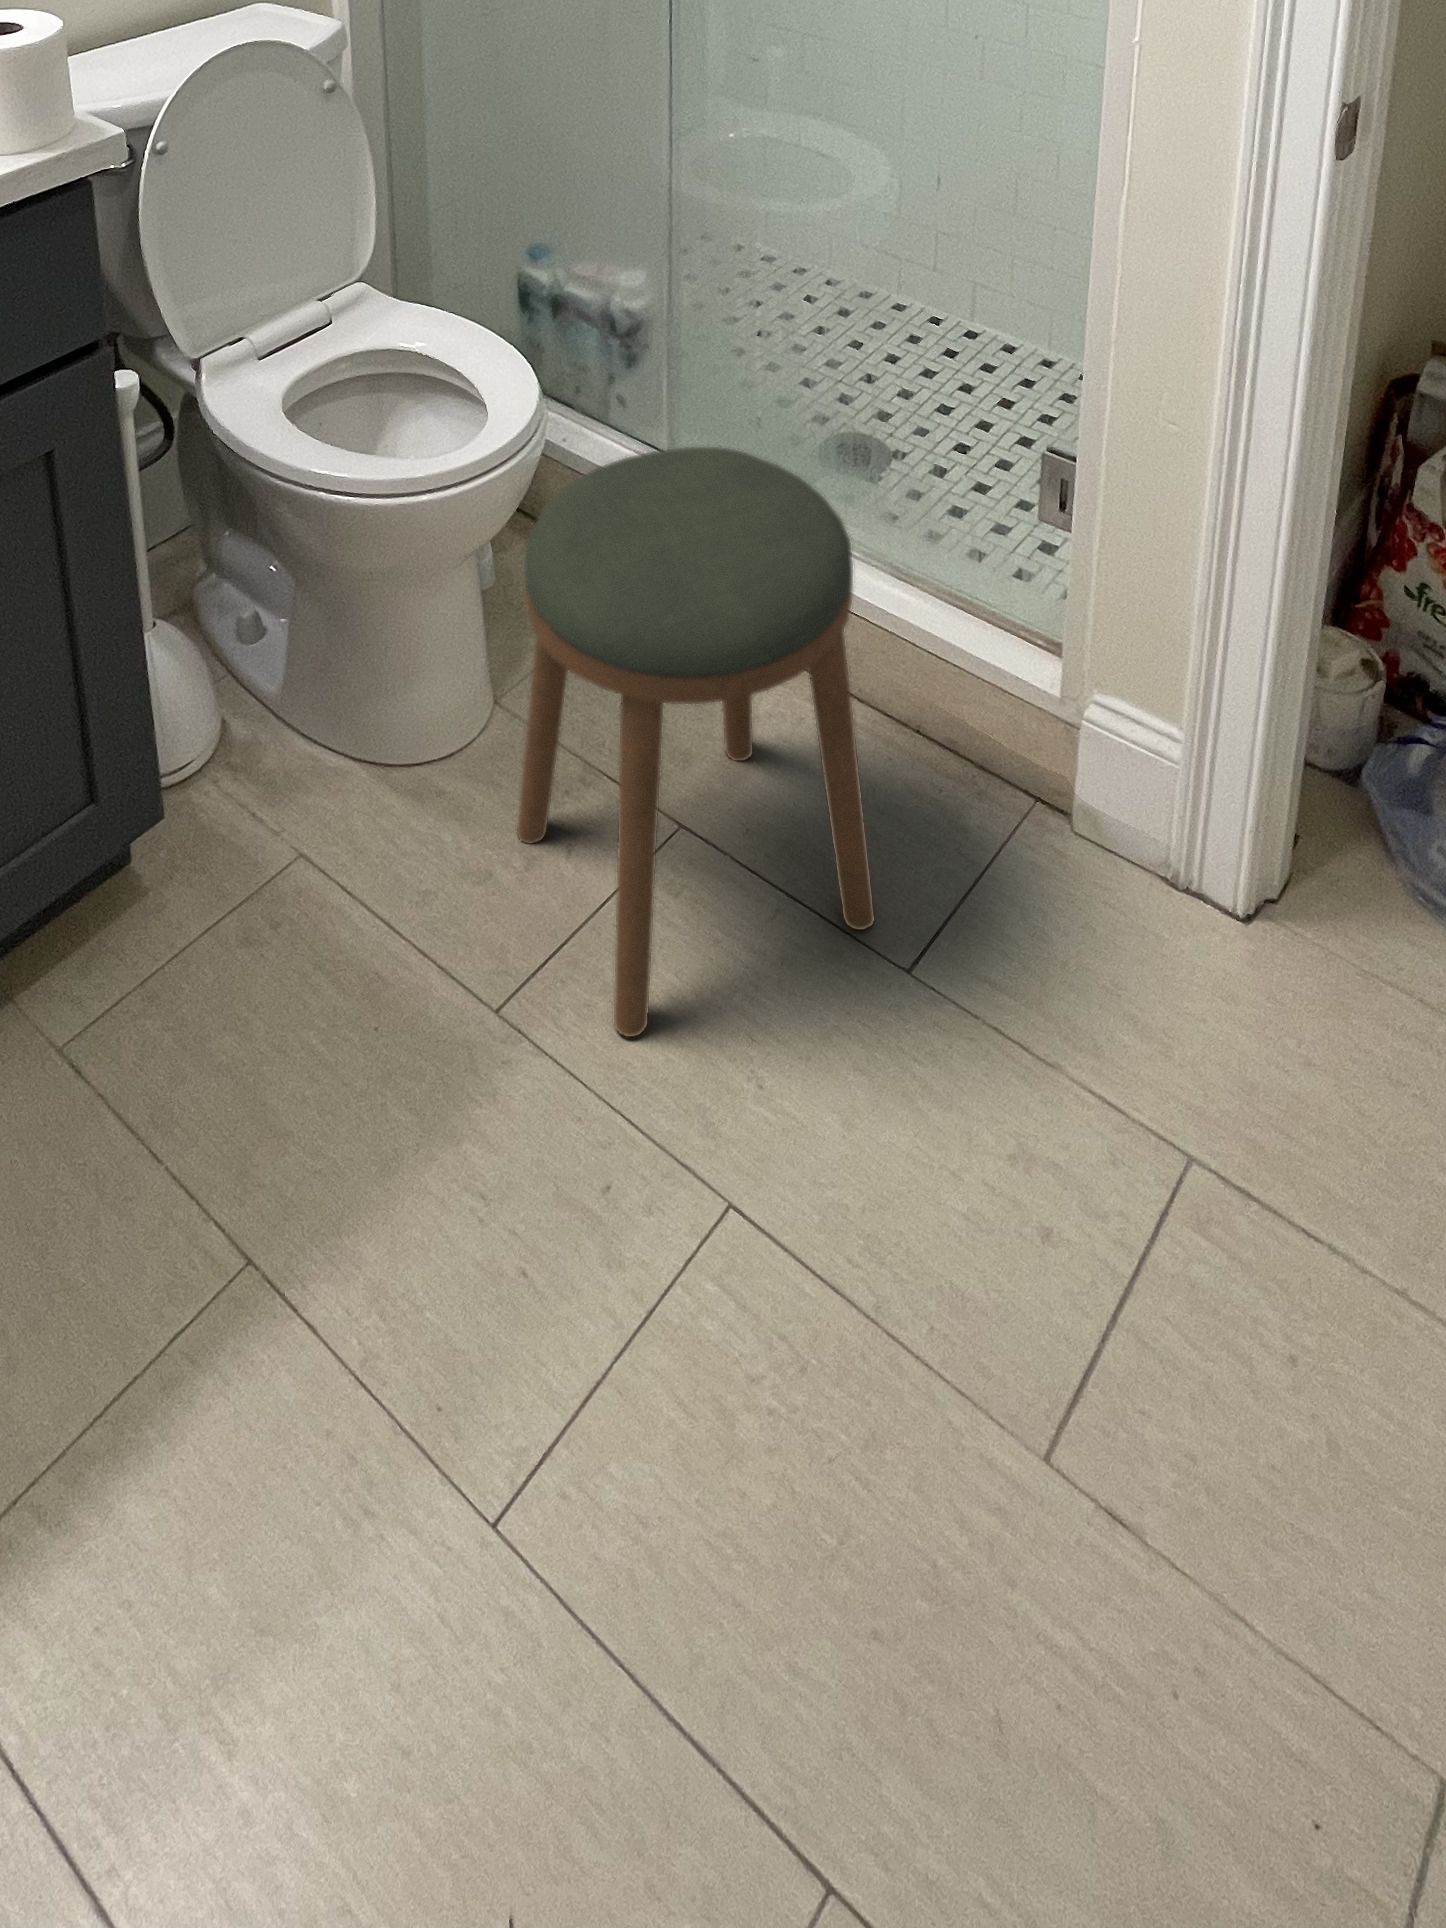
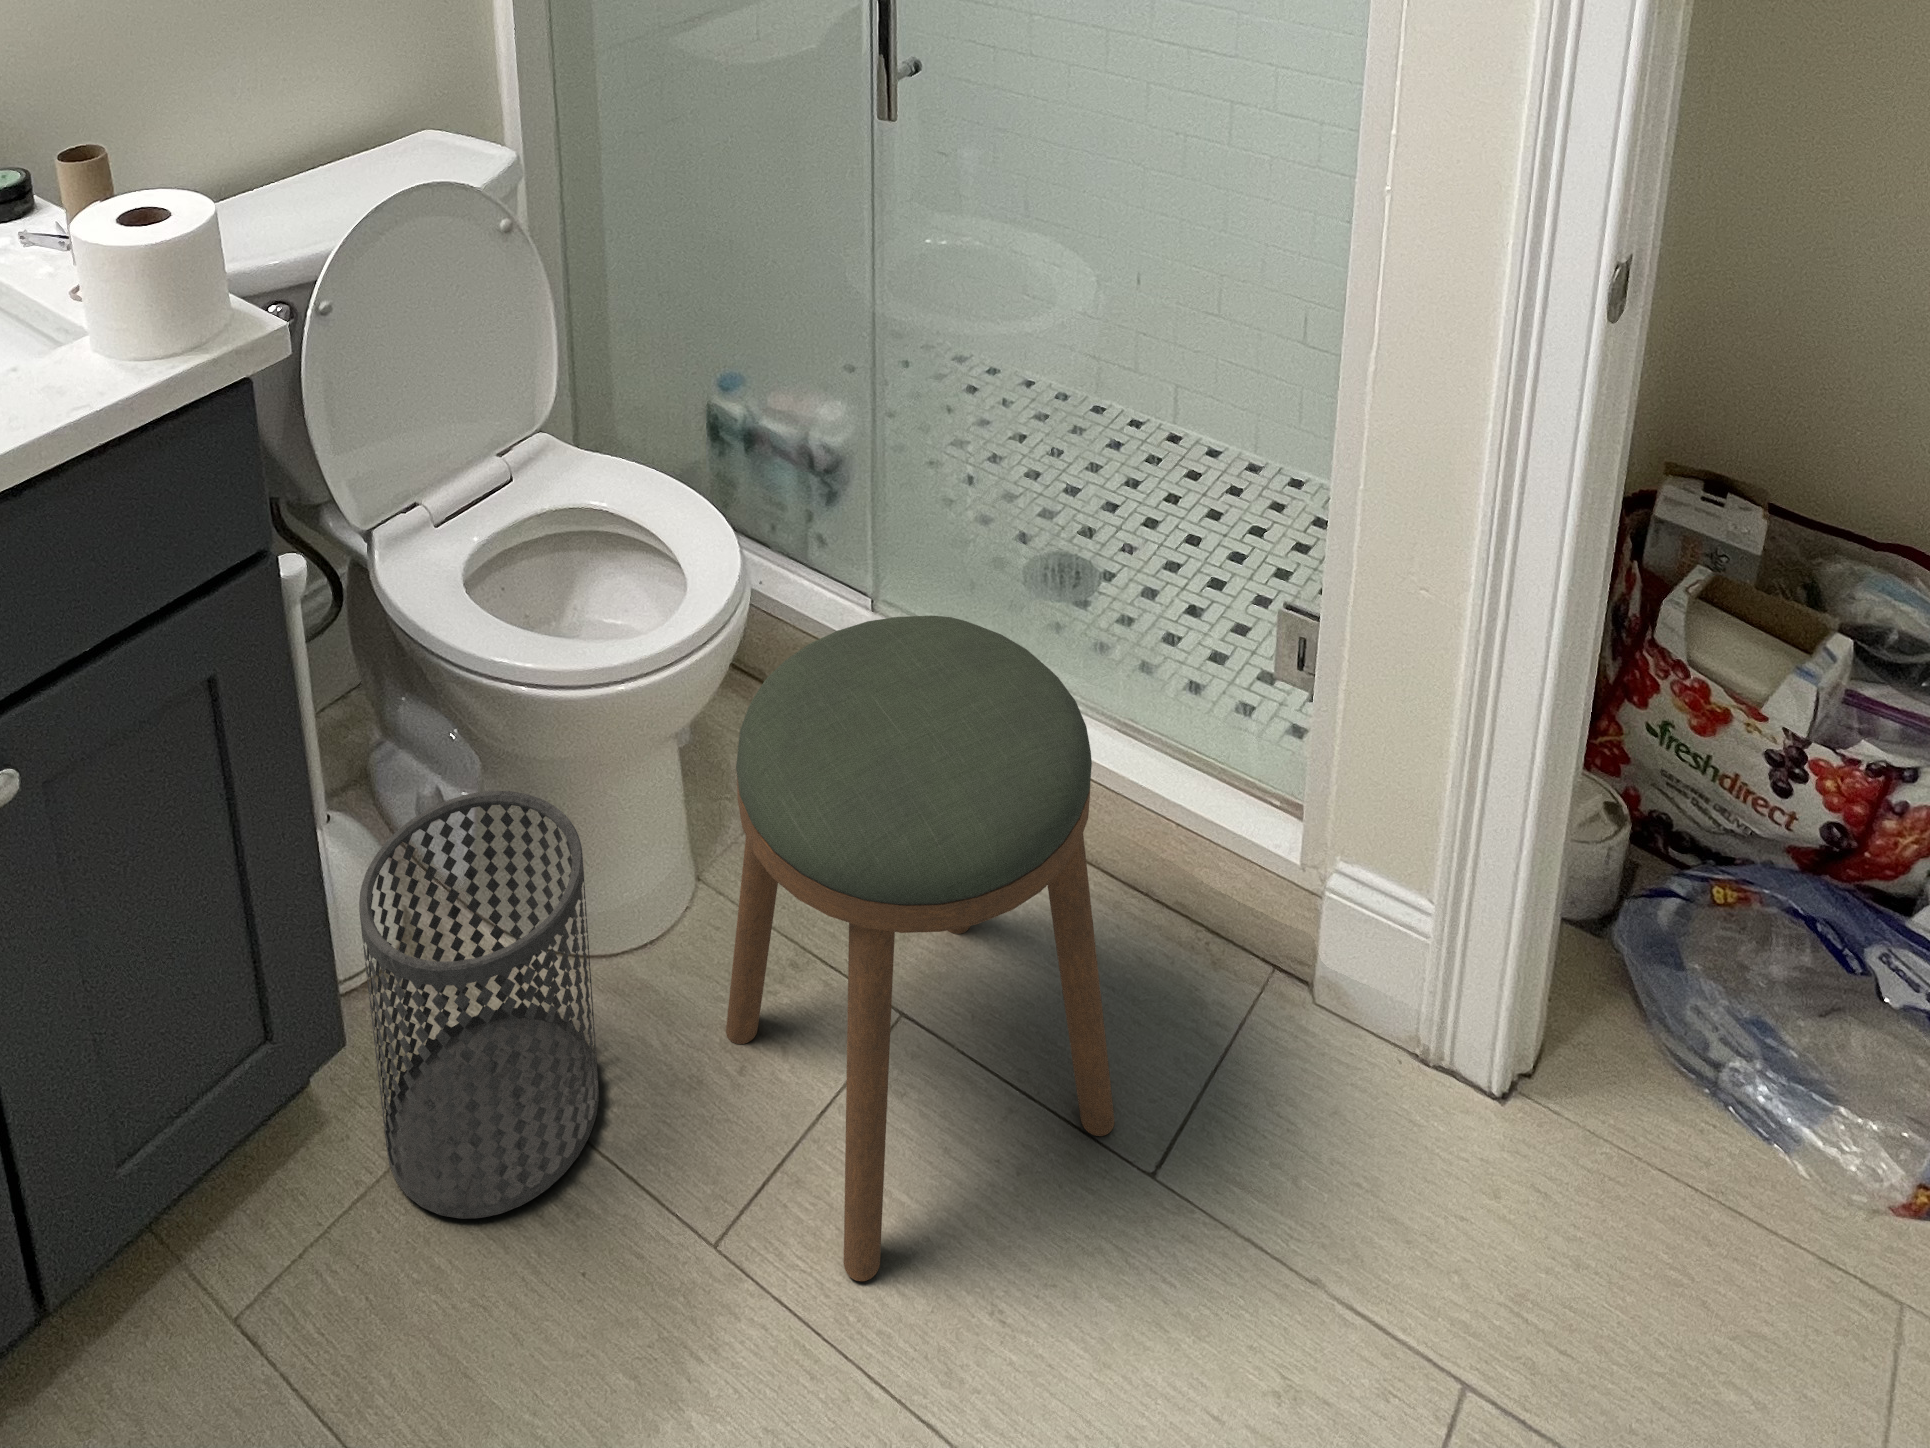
wastebasket: none [179,593,396,972] -> present [359,791,599,1219]

